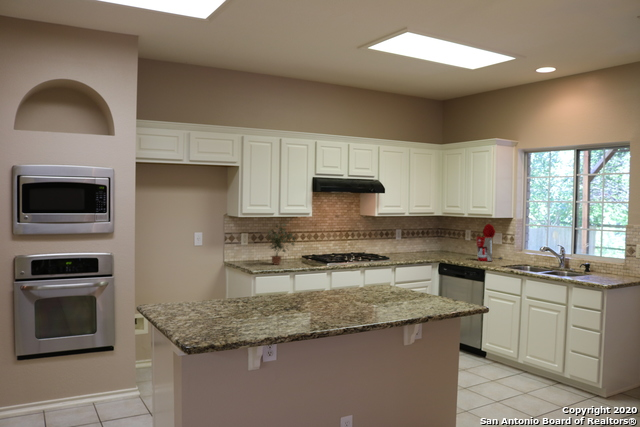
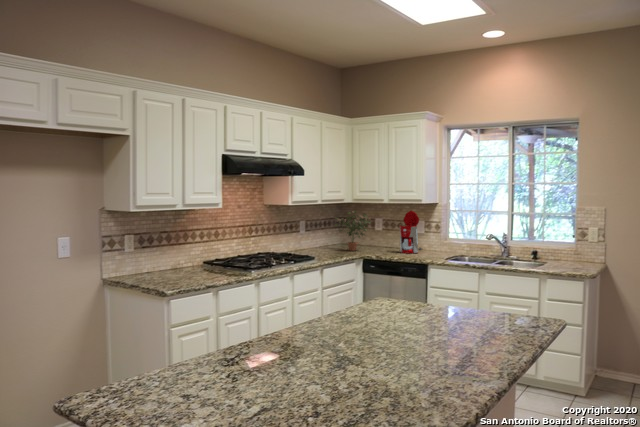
potted plant: present [268,224,296,264] -> present [335,210,371,251]

